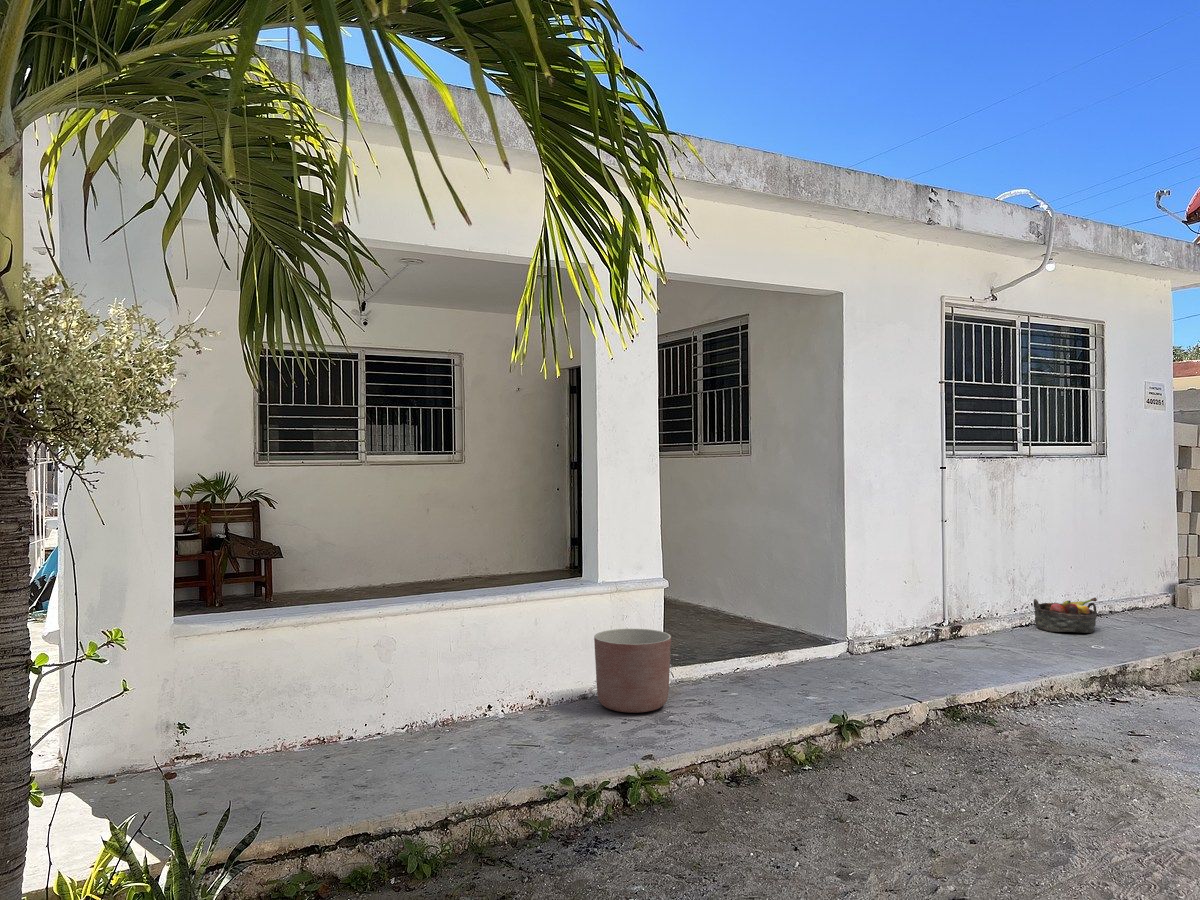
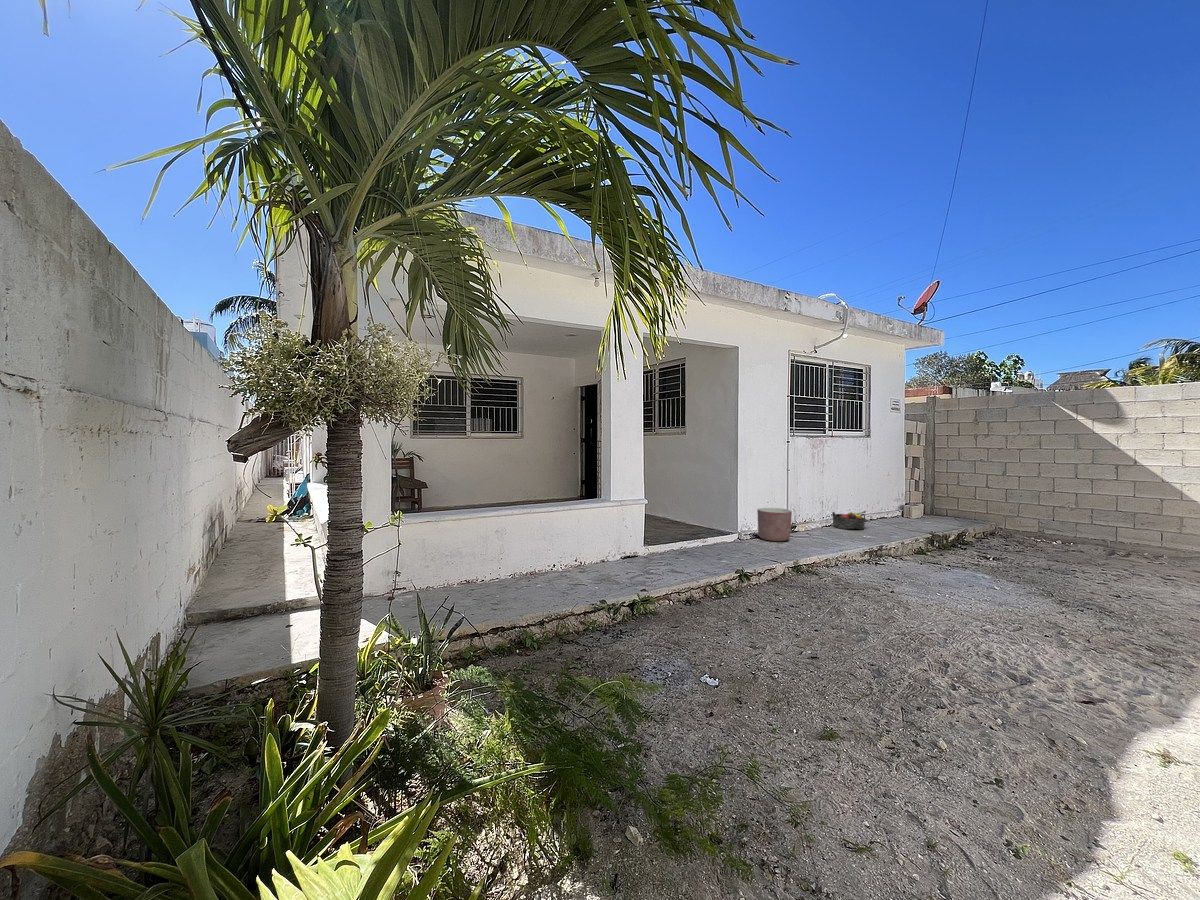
planter: present [594,629,671,713] -> present [757,508,792,541]

